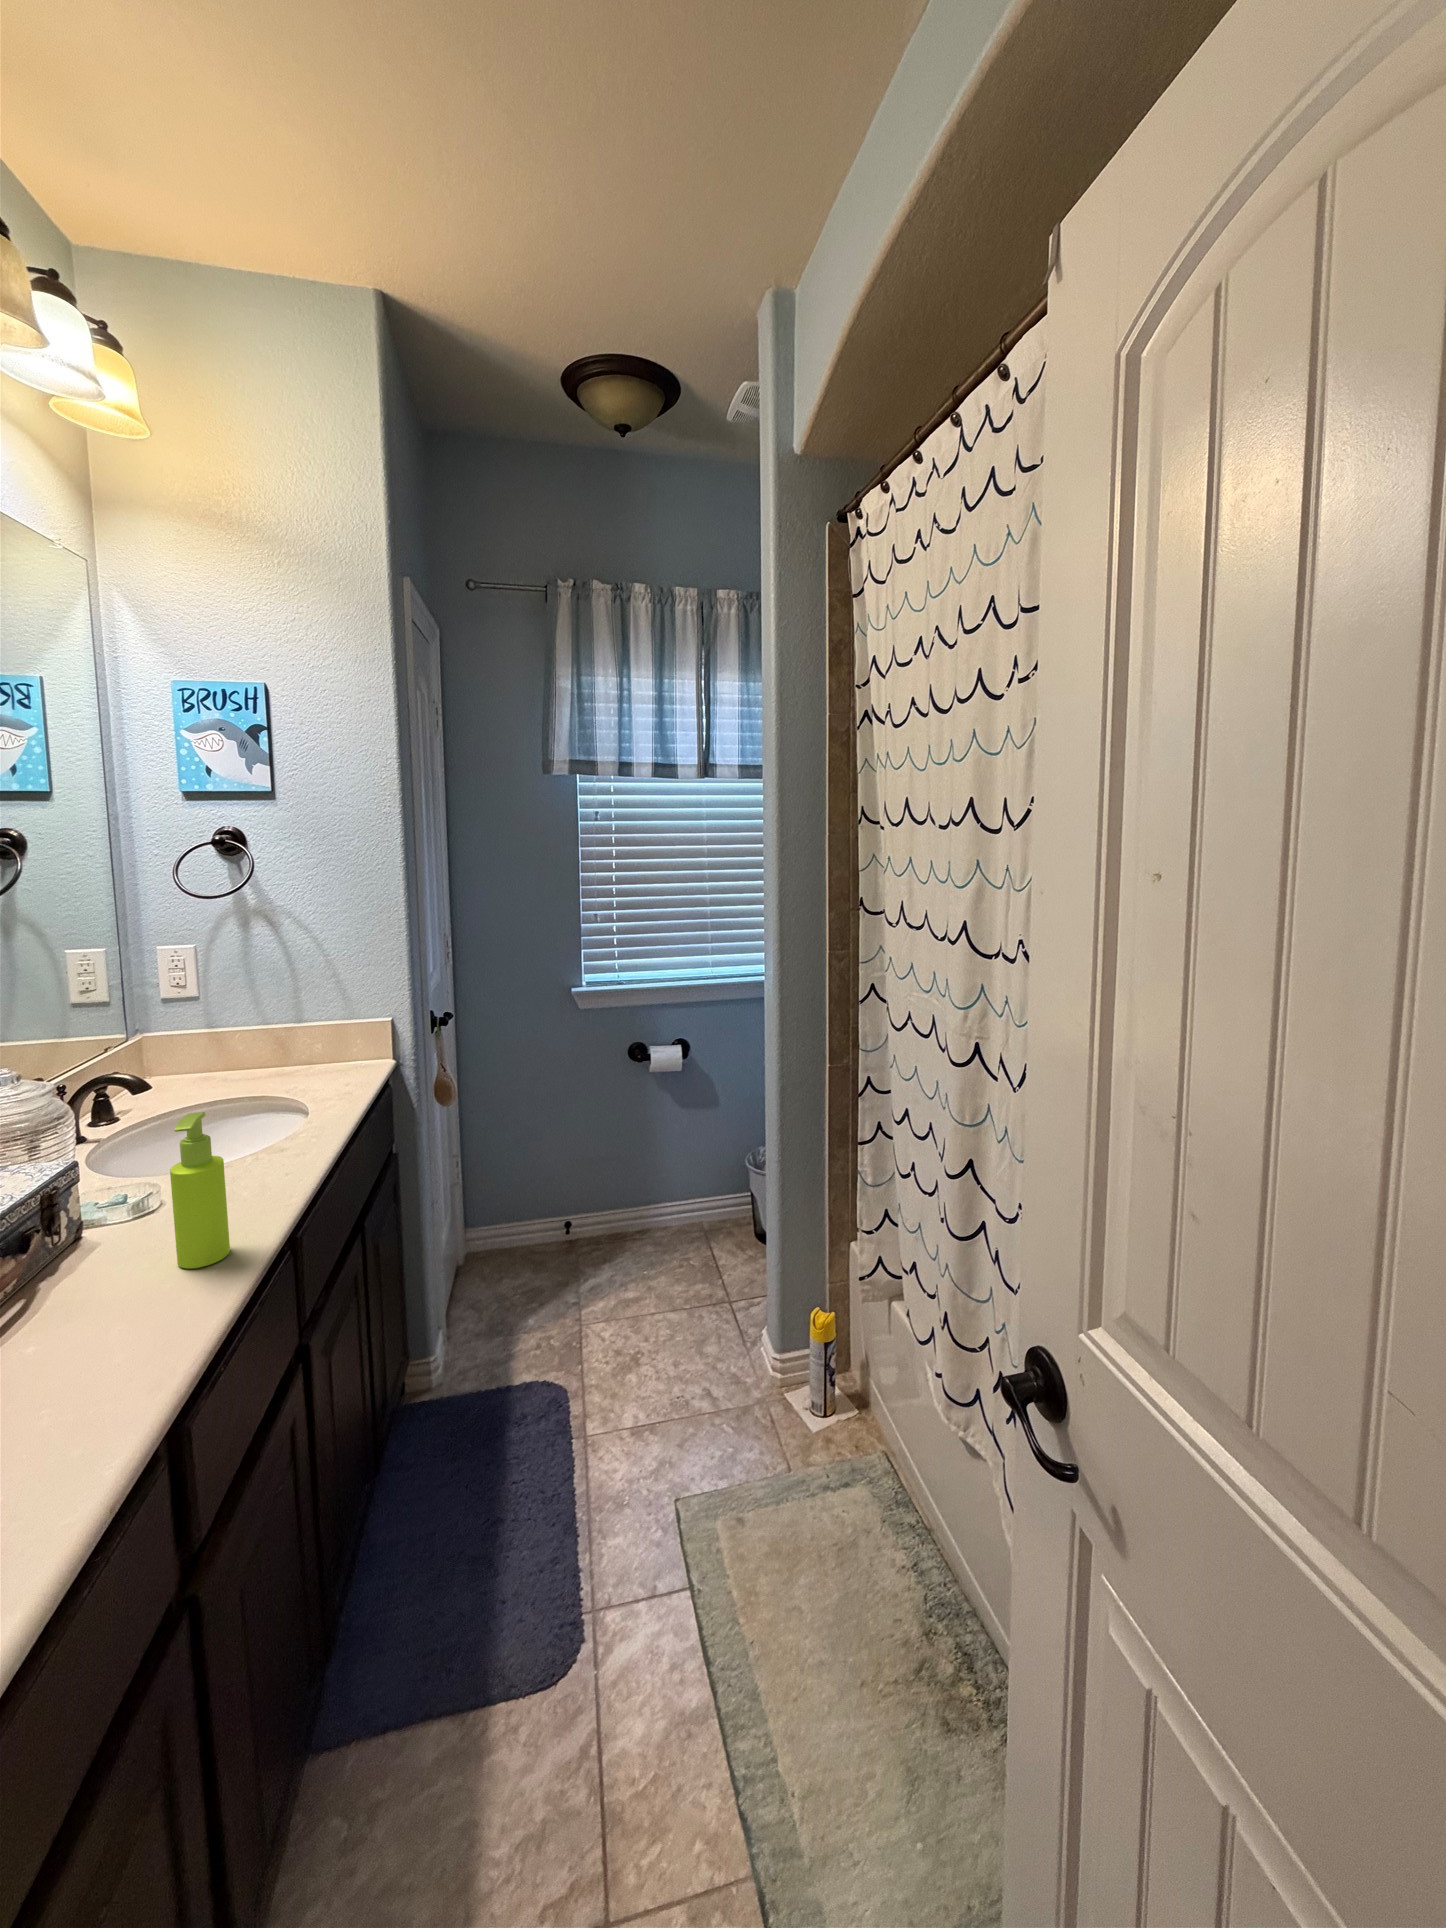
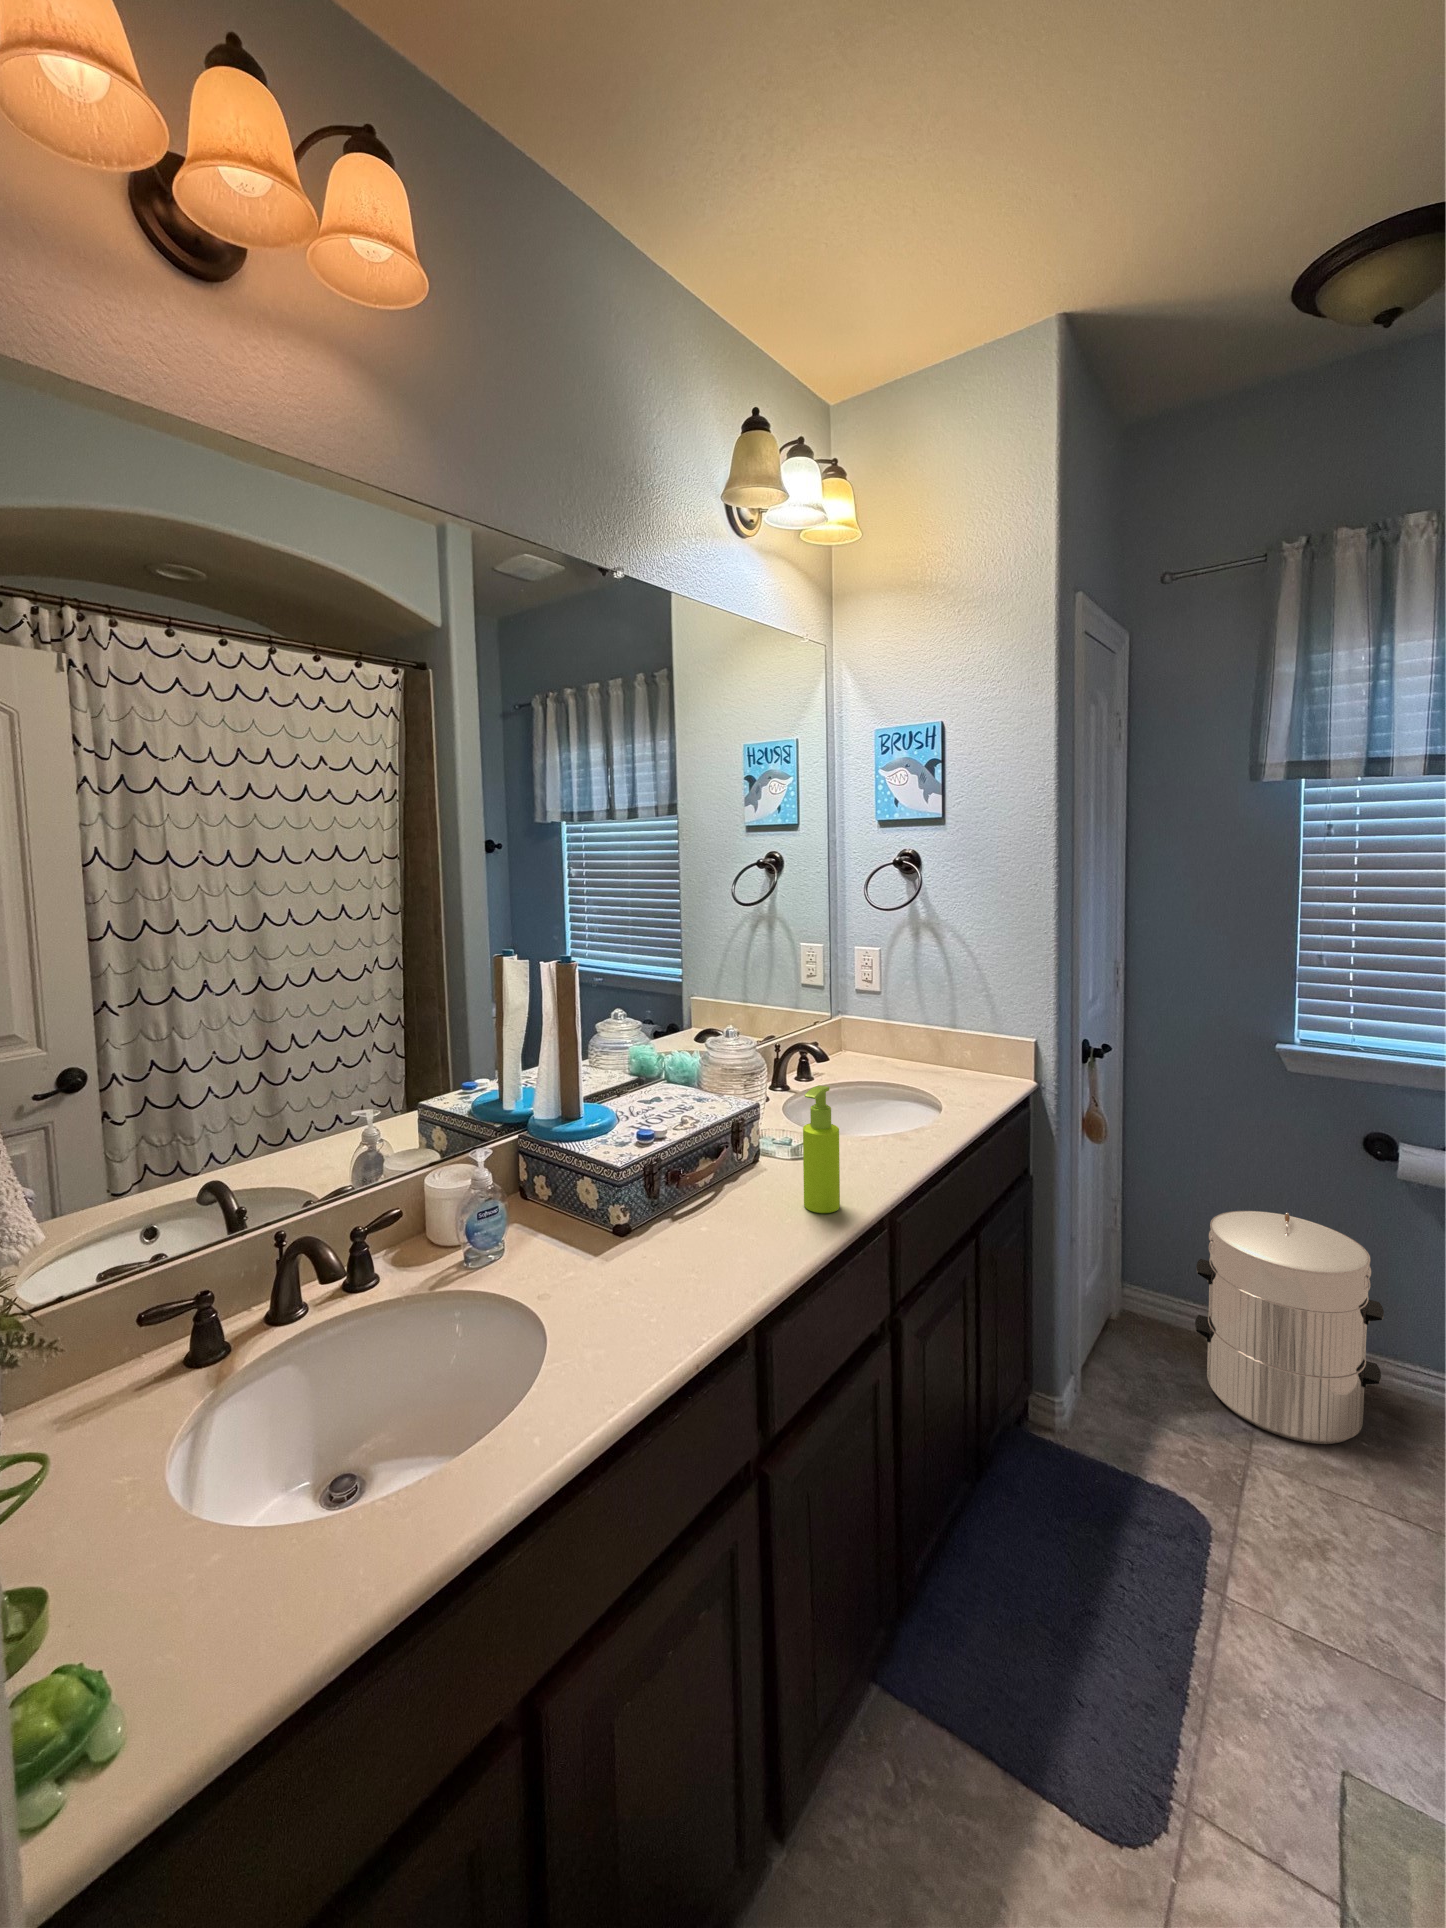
waste bin: none [530,1119,652,1295] -> present [1195,1211,1384,1444]

